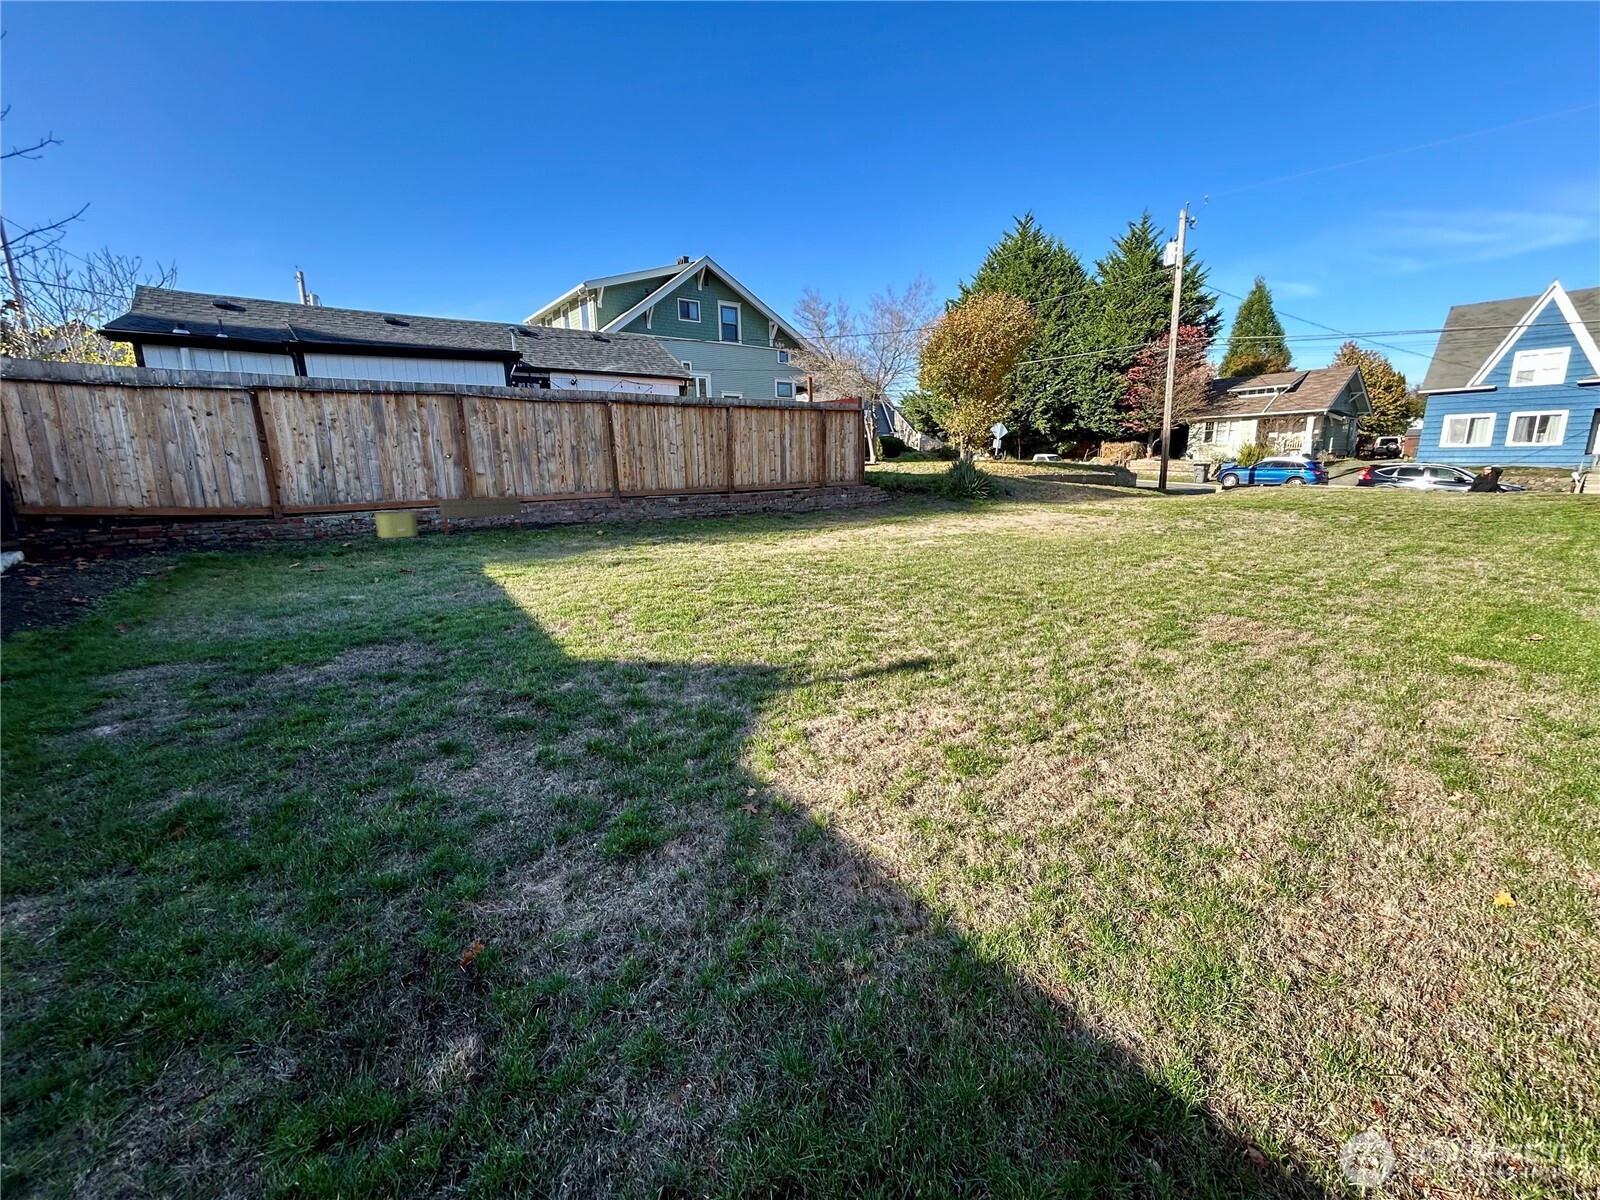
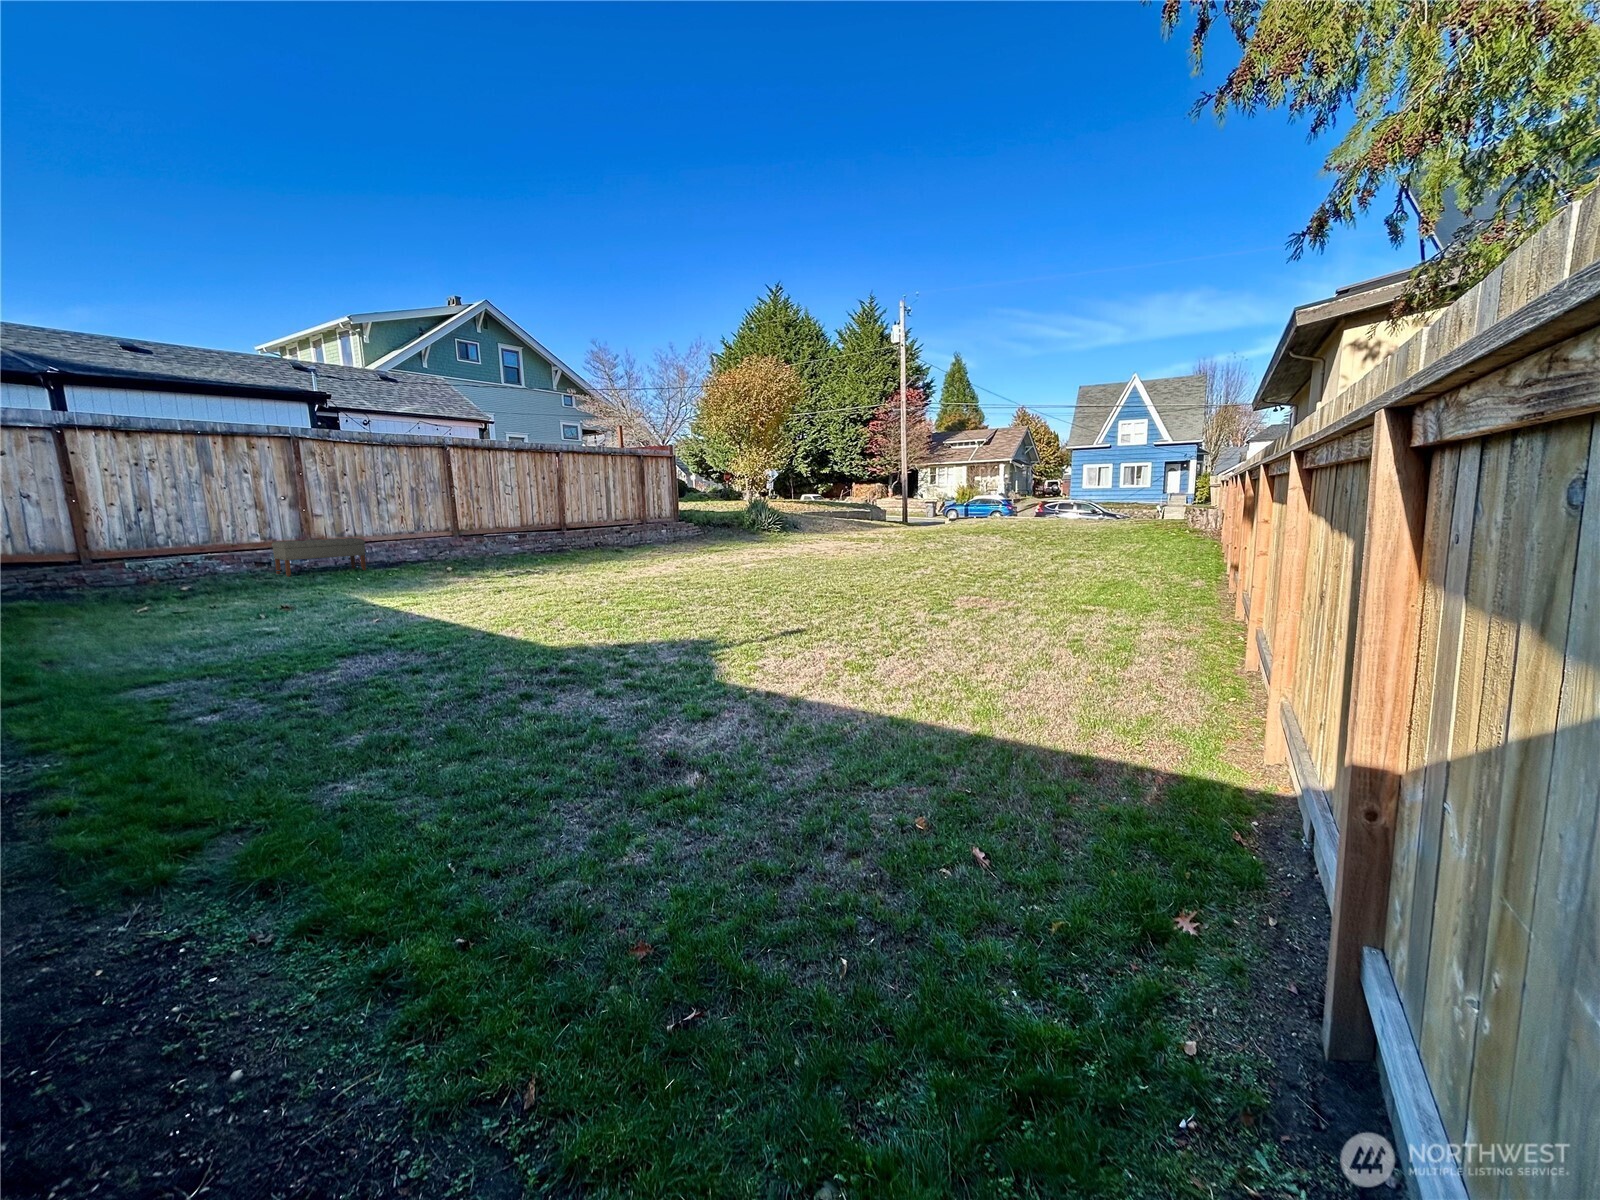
storage box: present [375,512,418,538] -> none [204,555,257,582]

